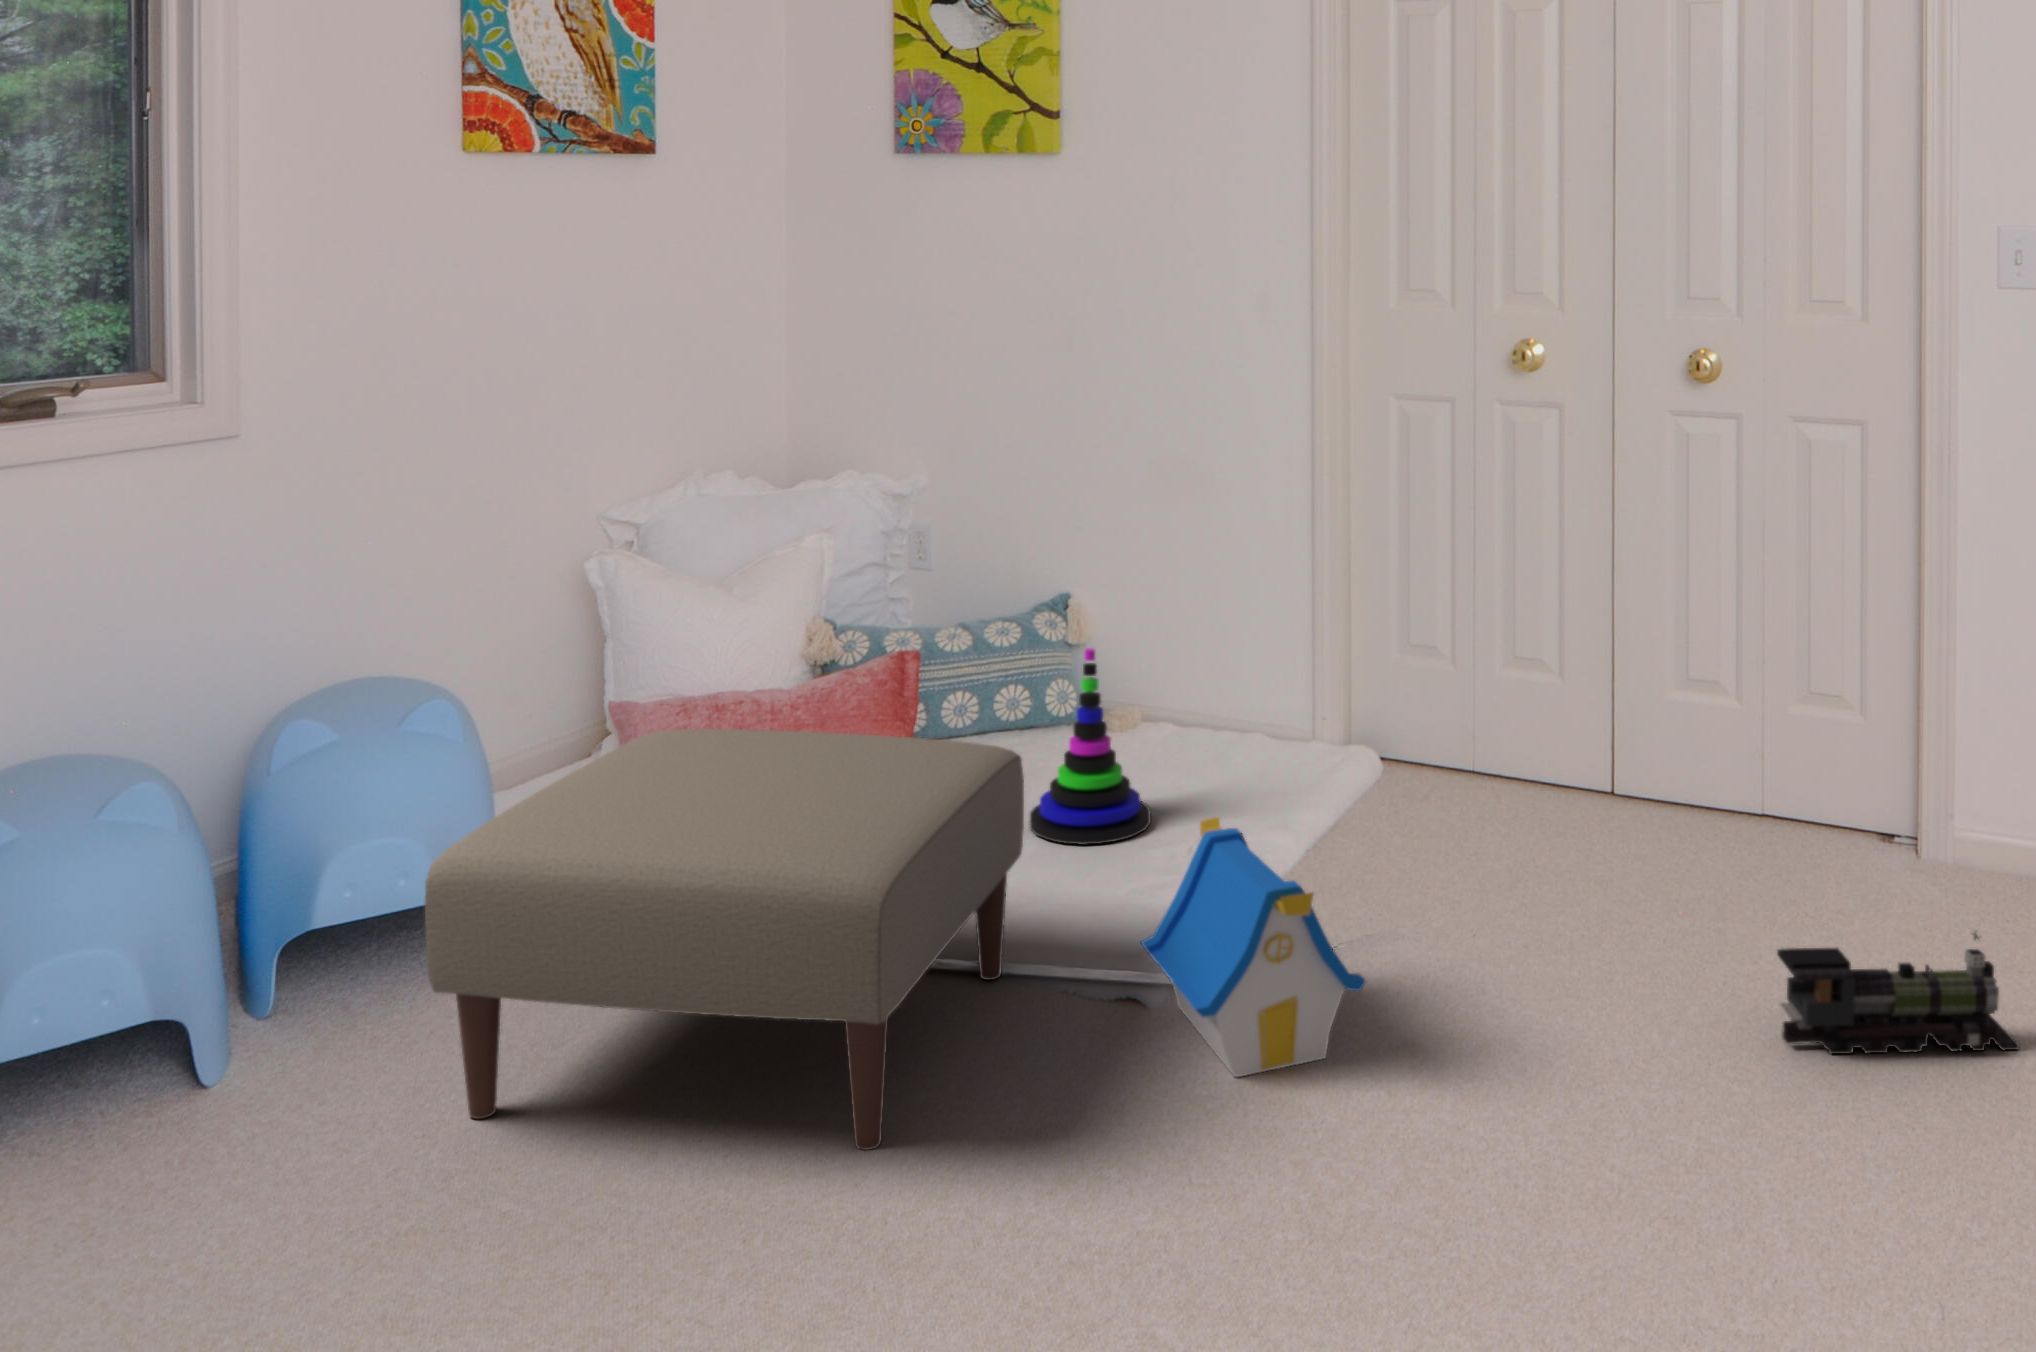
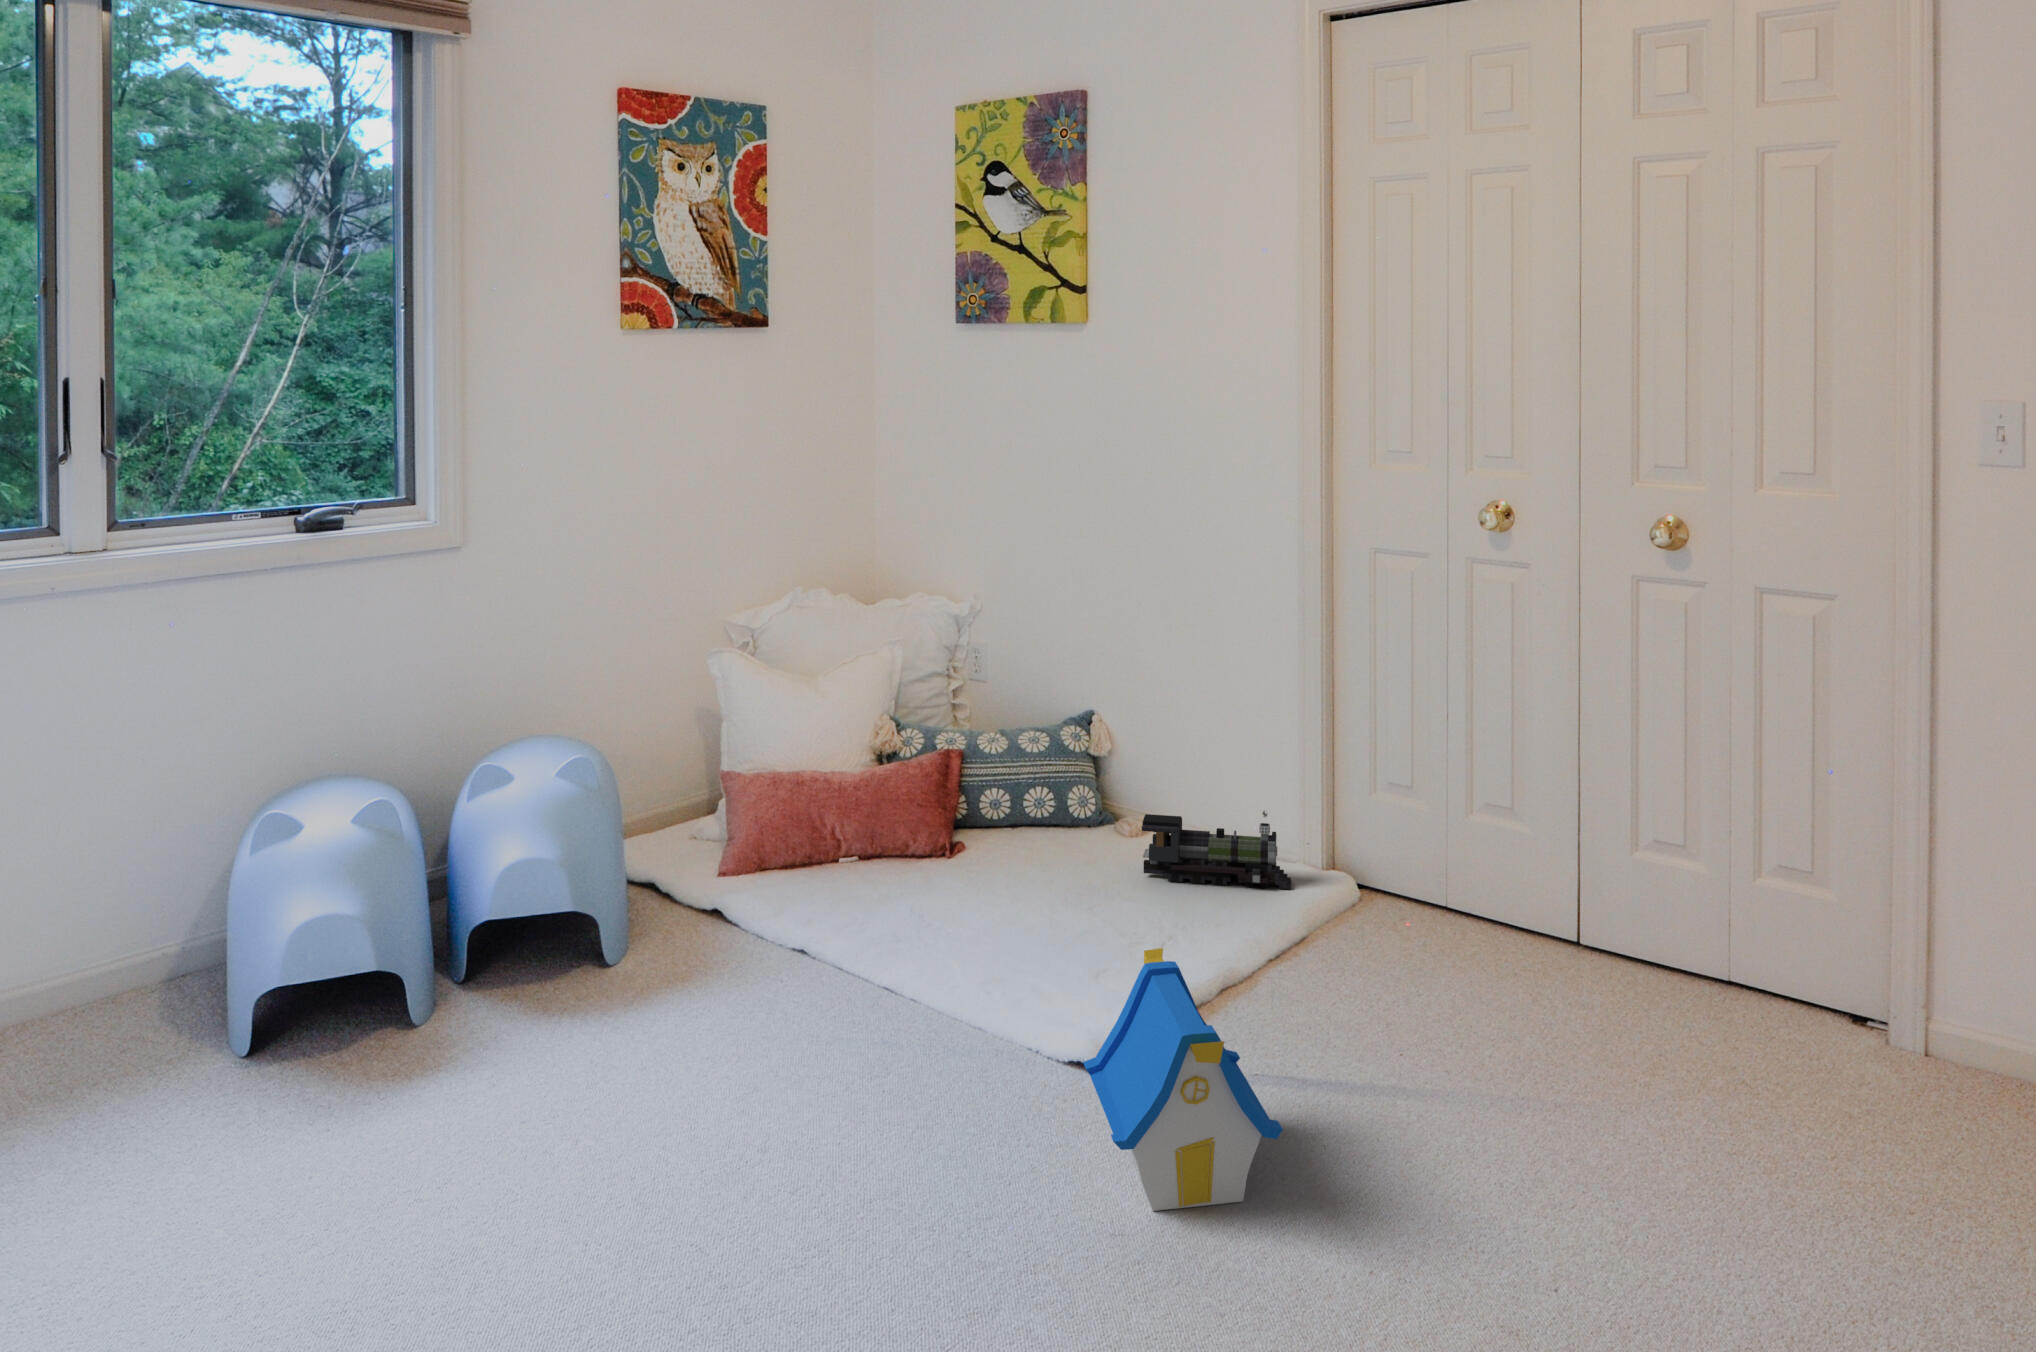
stacking toy: present [1030,648,1151,844] -> none [1031,767,1139,948]
ottoman: present [425,729,1024,1150] -> none [478,827,994,1242]
toy train: present [1777,932,2019,1054] -> present [1142,811,1291,889]

